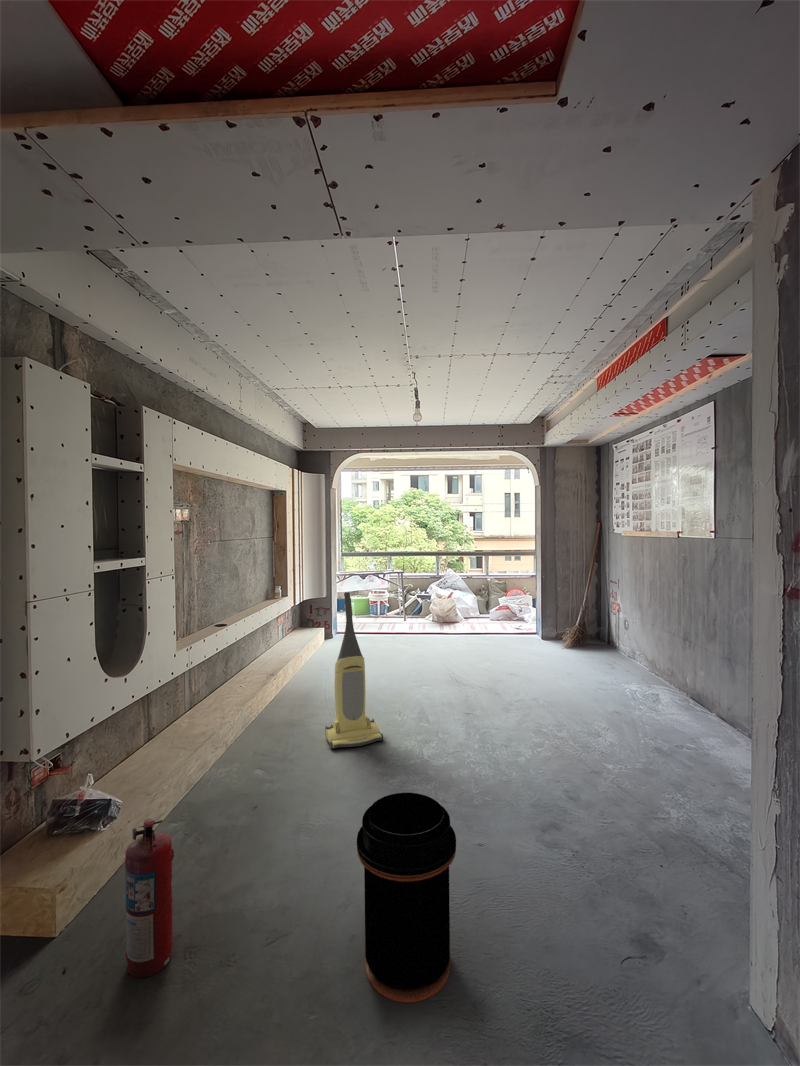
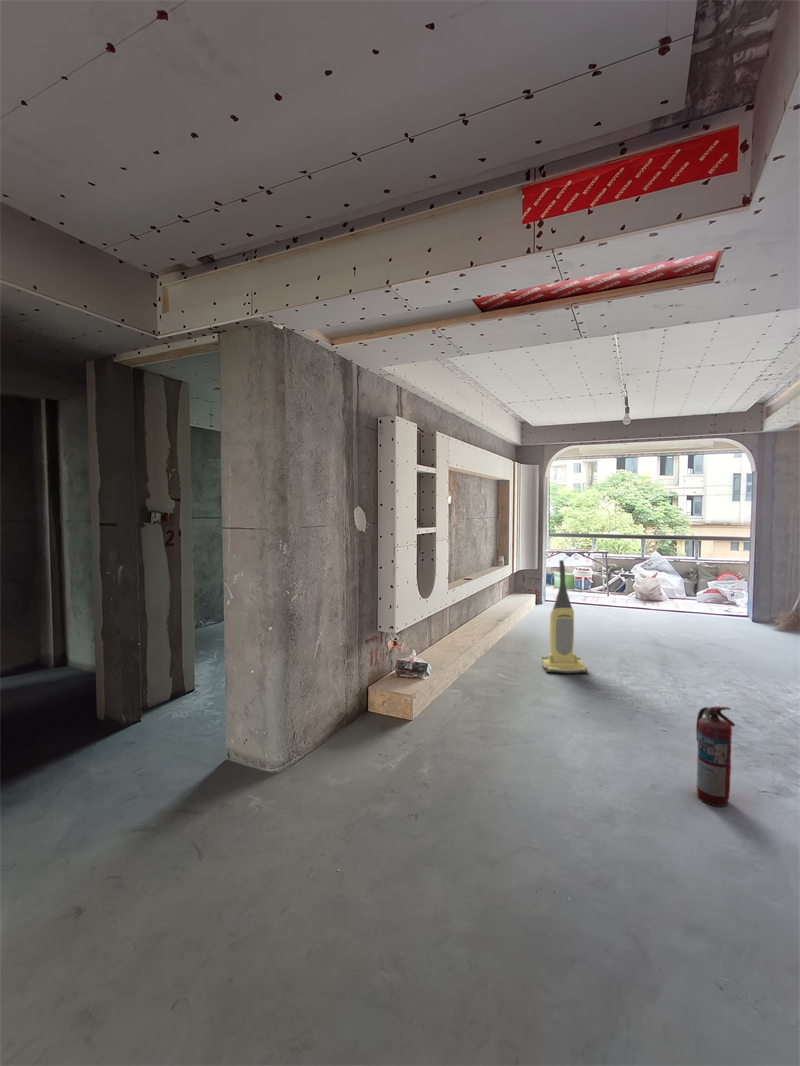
trash can: present [357,793,456,1002] -> none [574,678,639,791]
fire extinguisher: present [125,818,174,978] -> present [696,707,735,807]

